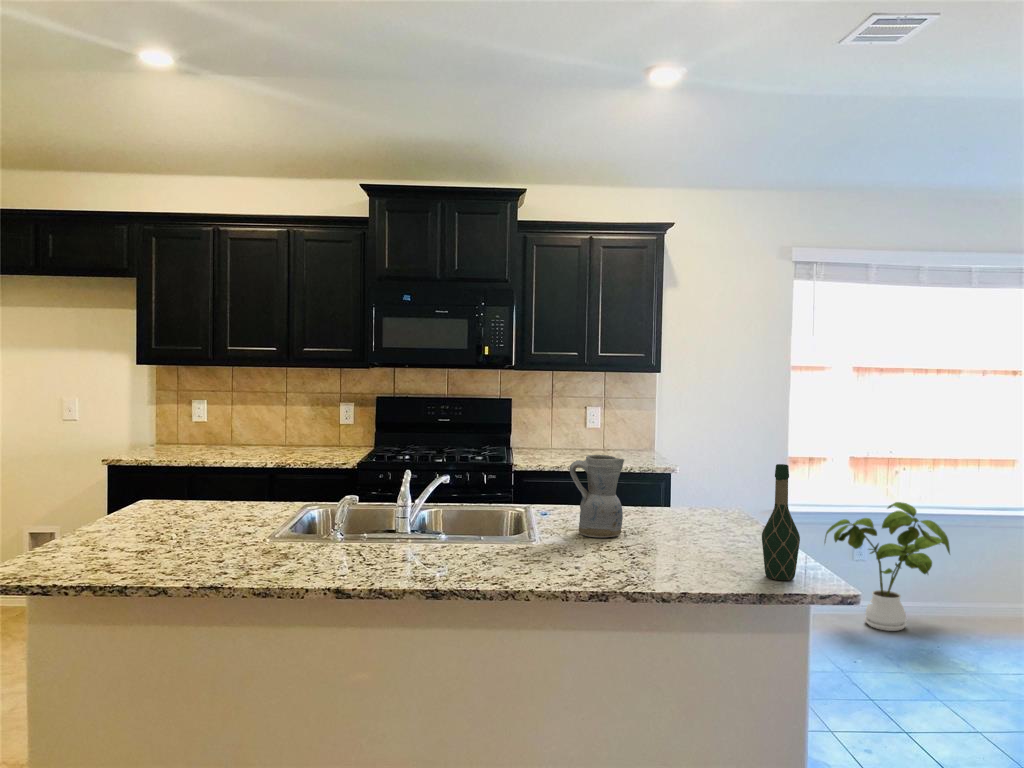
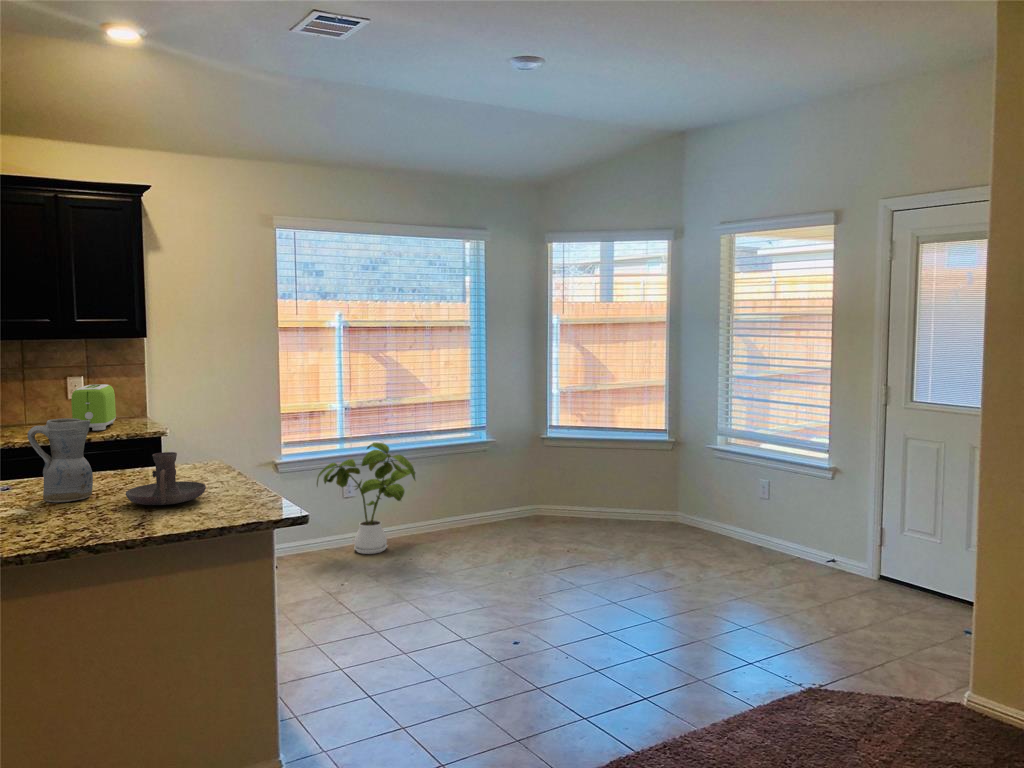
toaster: none [592,417,629,462] -> present [71,384,116,431]
wine bottle: present [762,464,800,580] -> none [227,410,261,514]
candle holder: none [655,499,734,556] -> present [126,452,206,505]

